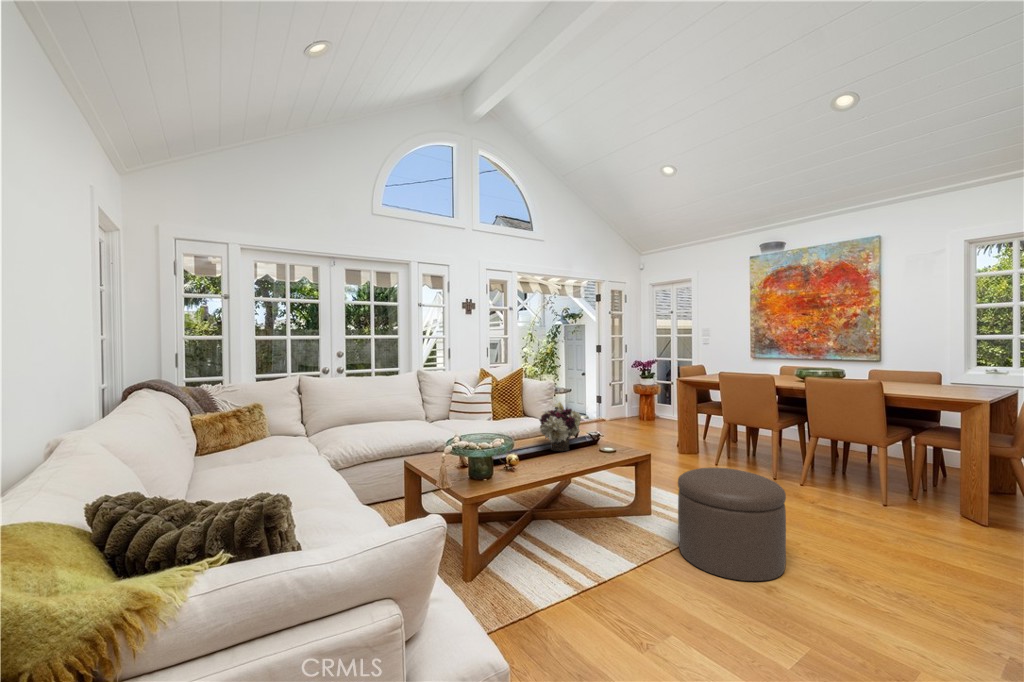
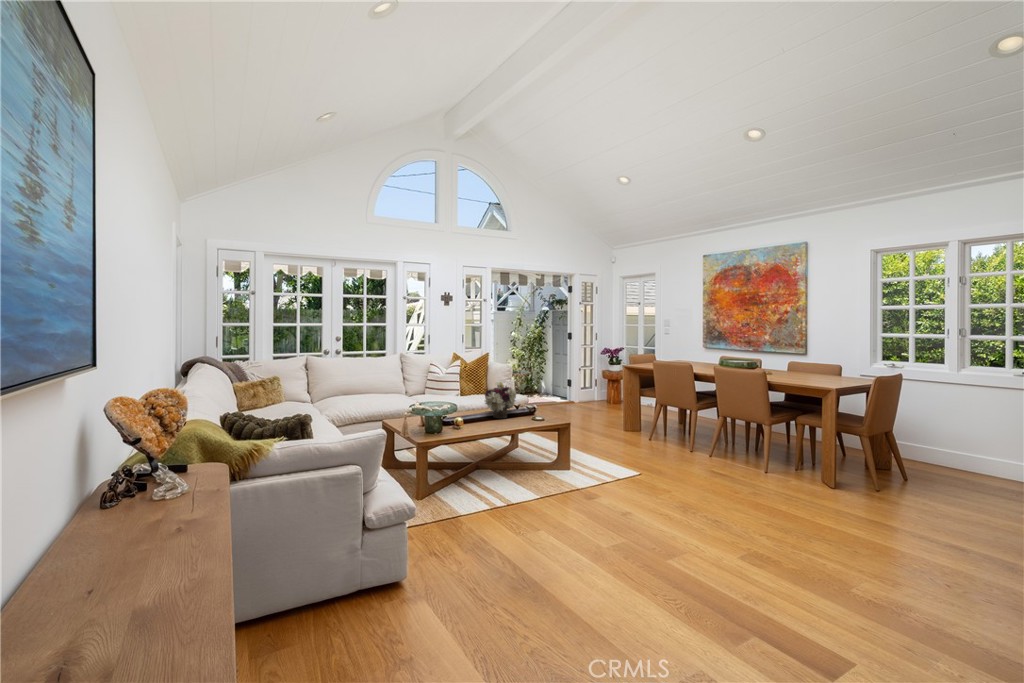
ottoman: present [678,468,786,581] -> none [572,432,642,505]

